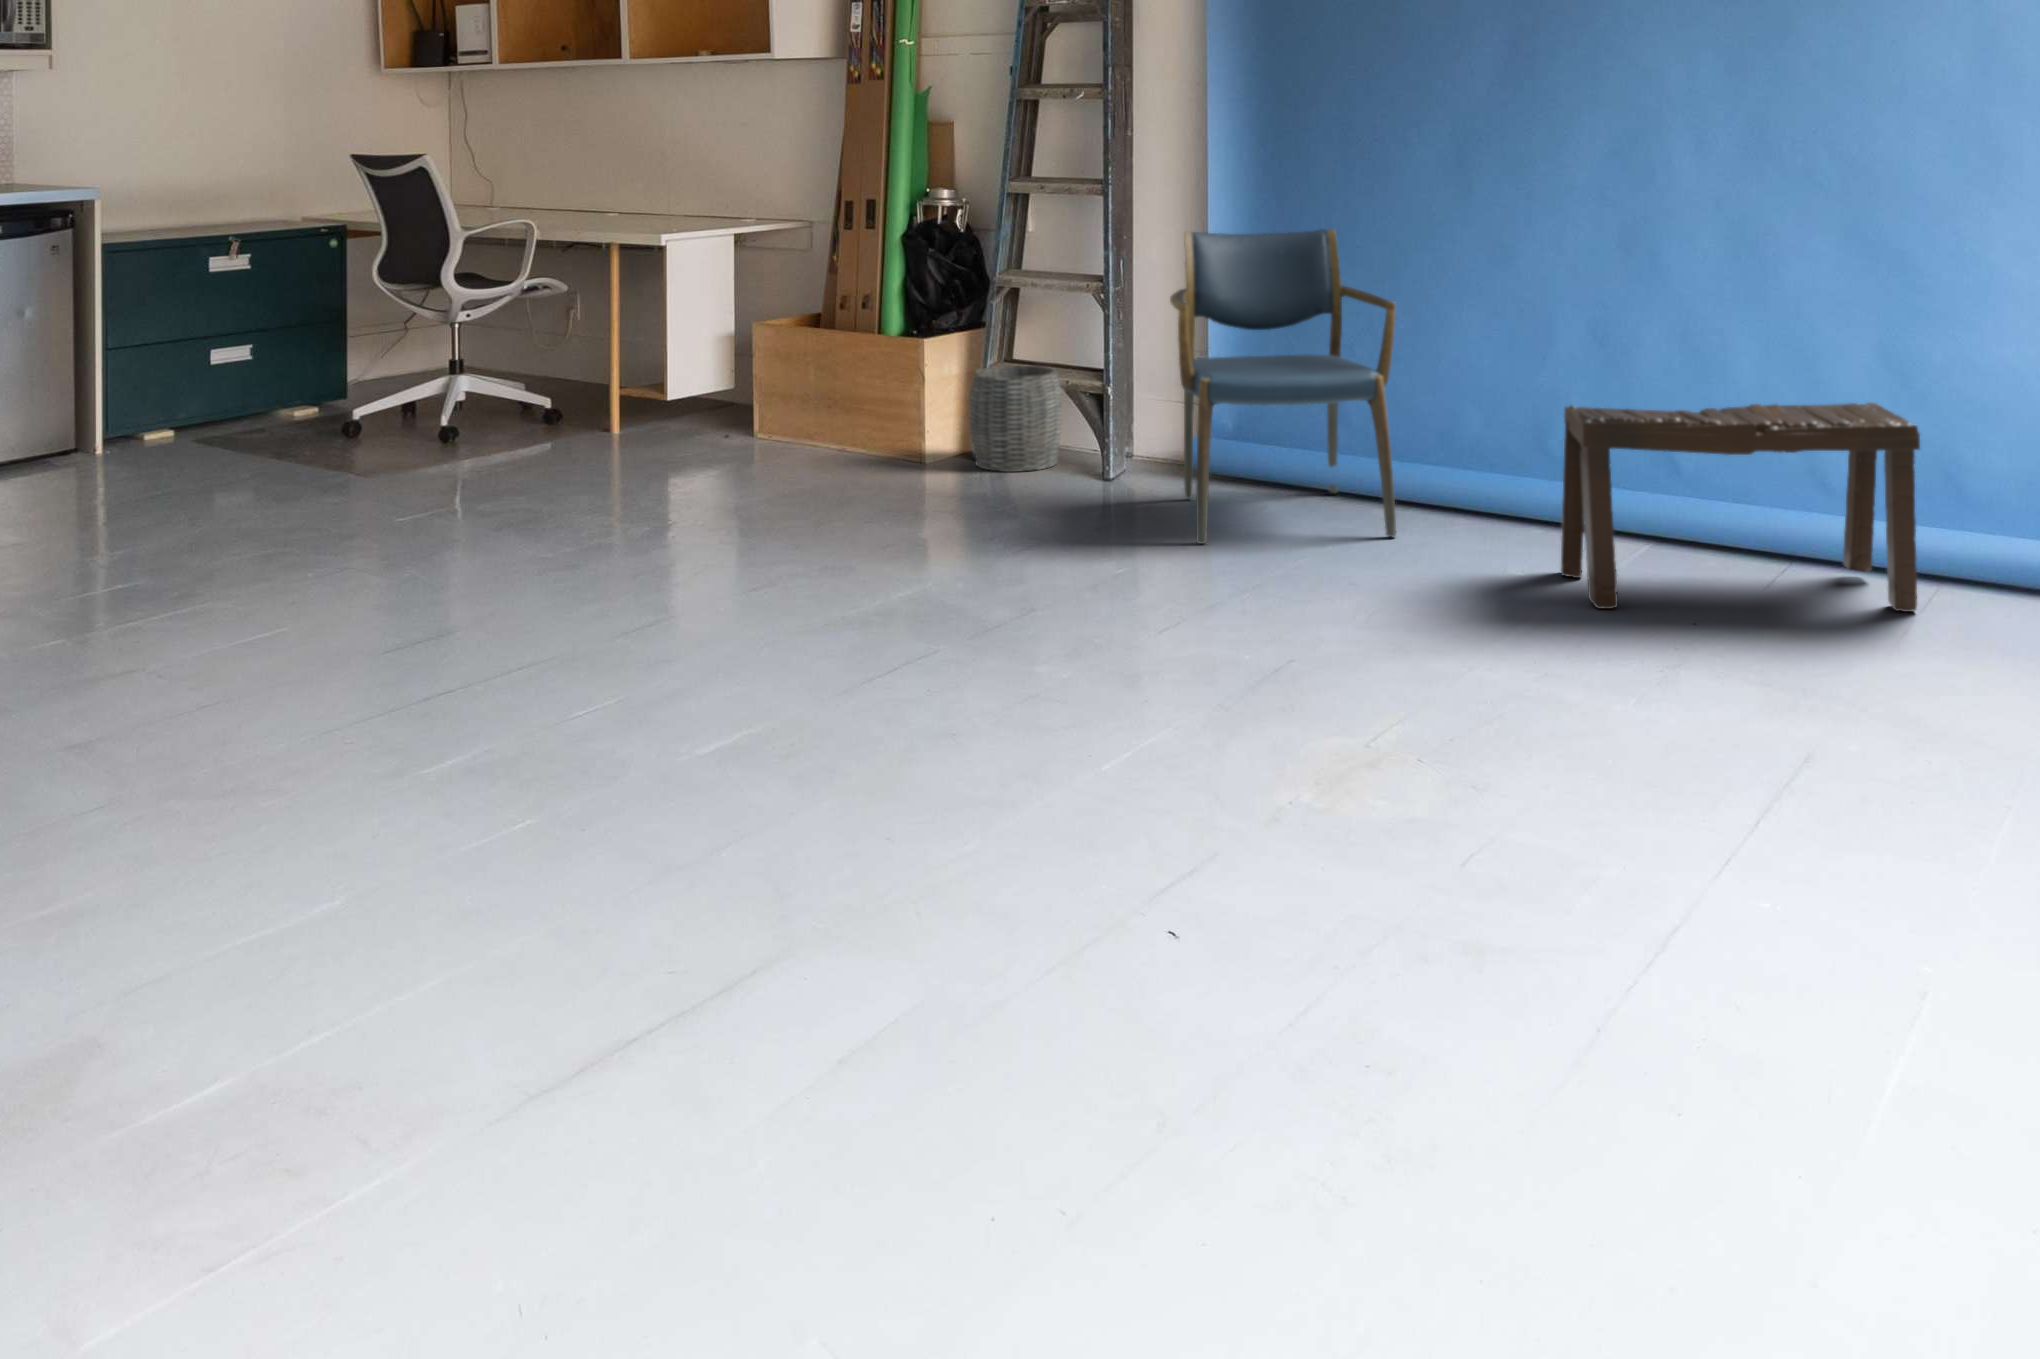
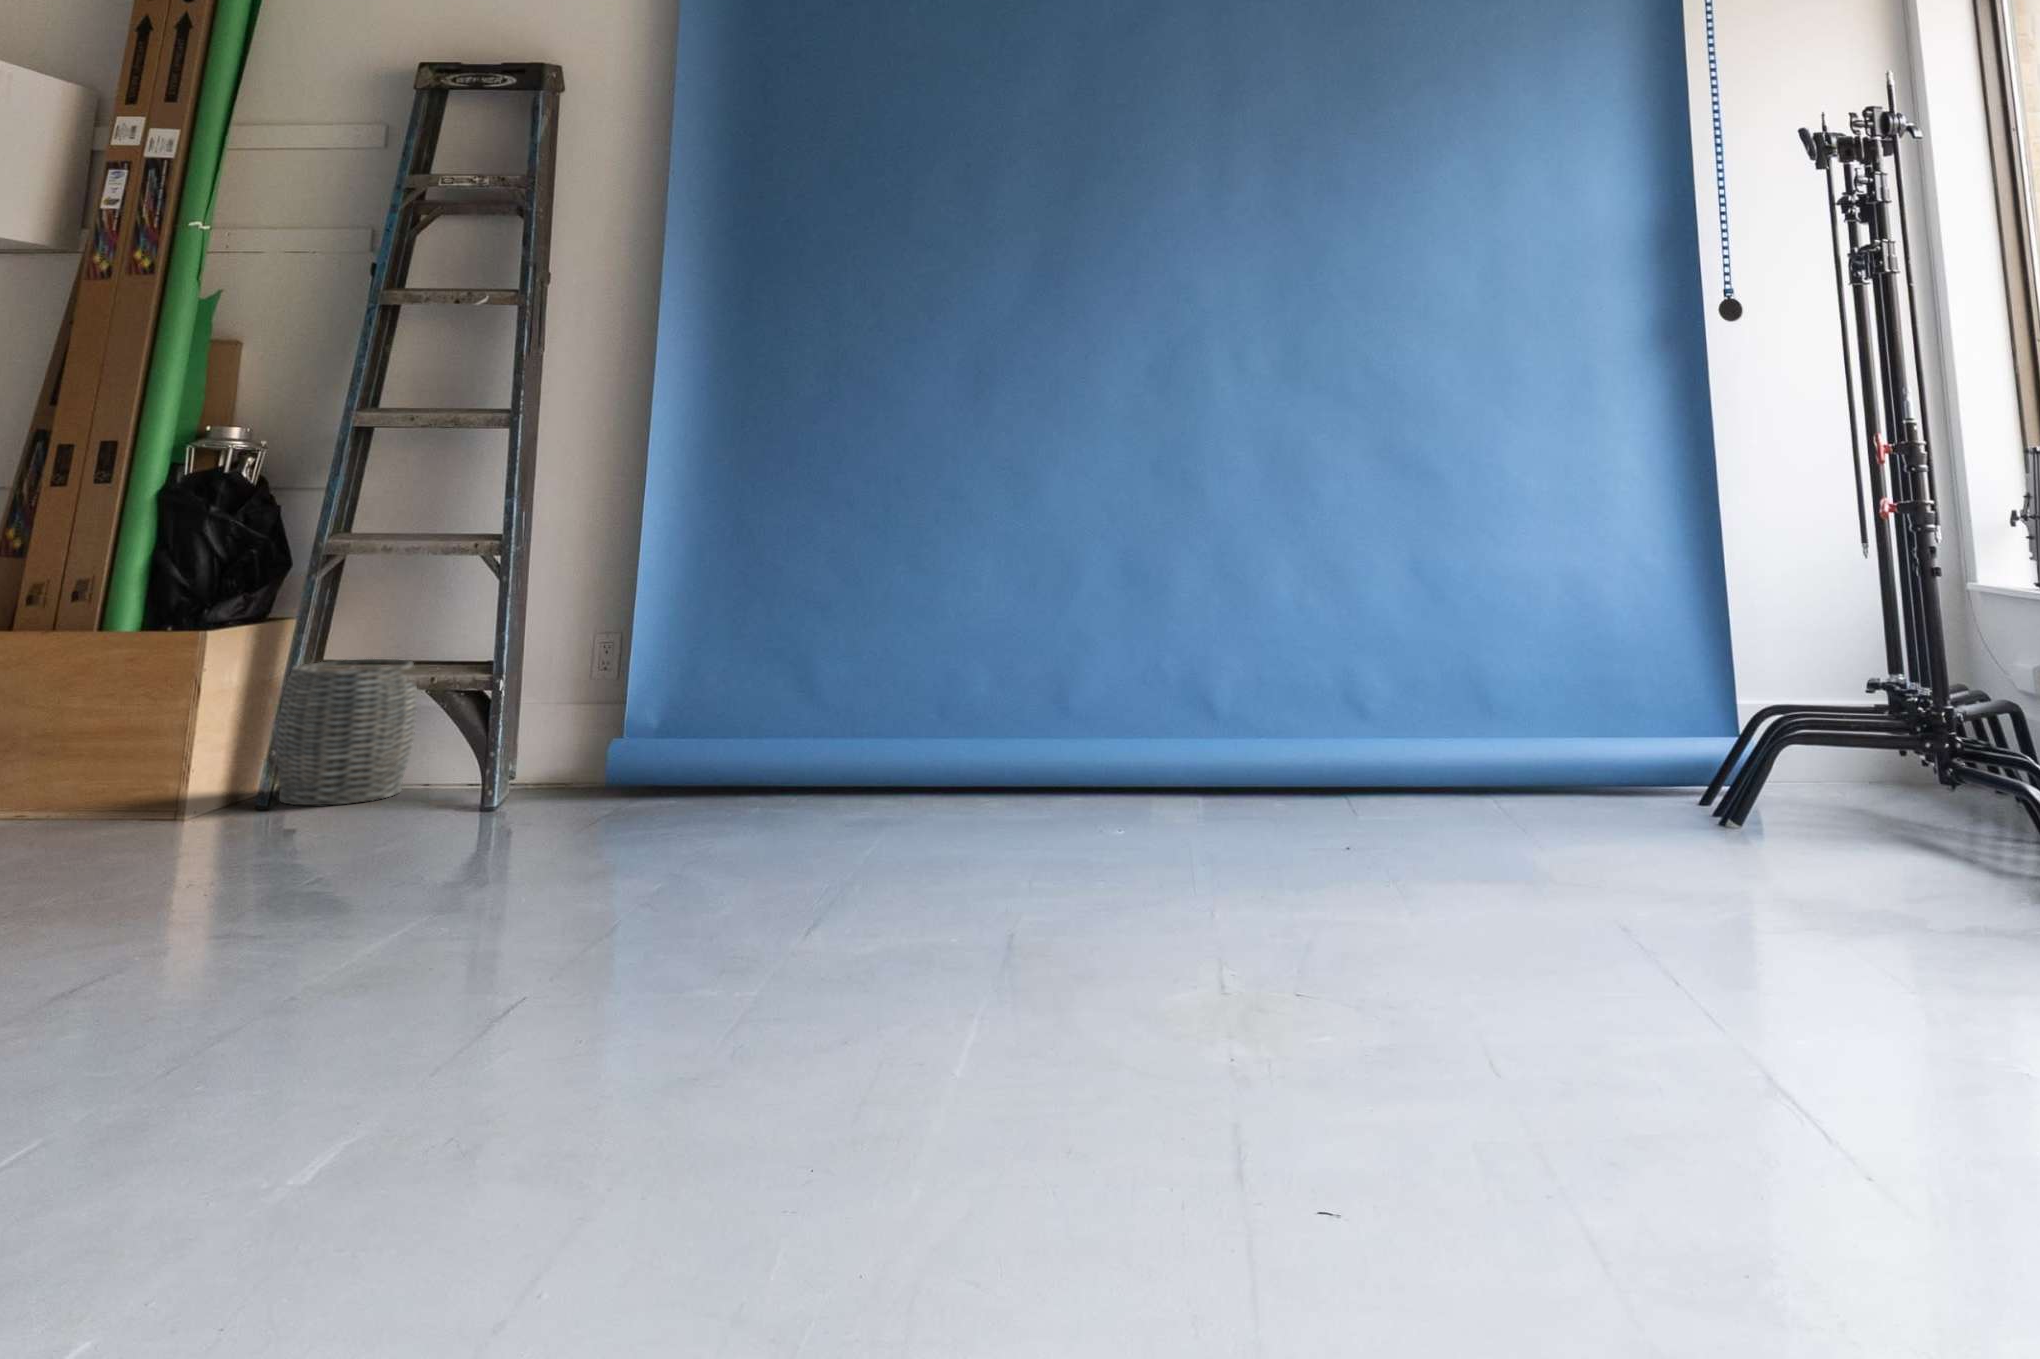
armchair: present [1170,229,1397,544] -> none [635,457,945,842]
bench: present [1561,402,1920,612] -> none [1161,605,1512,840]

